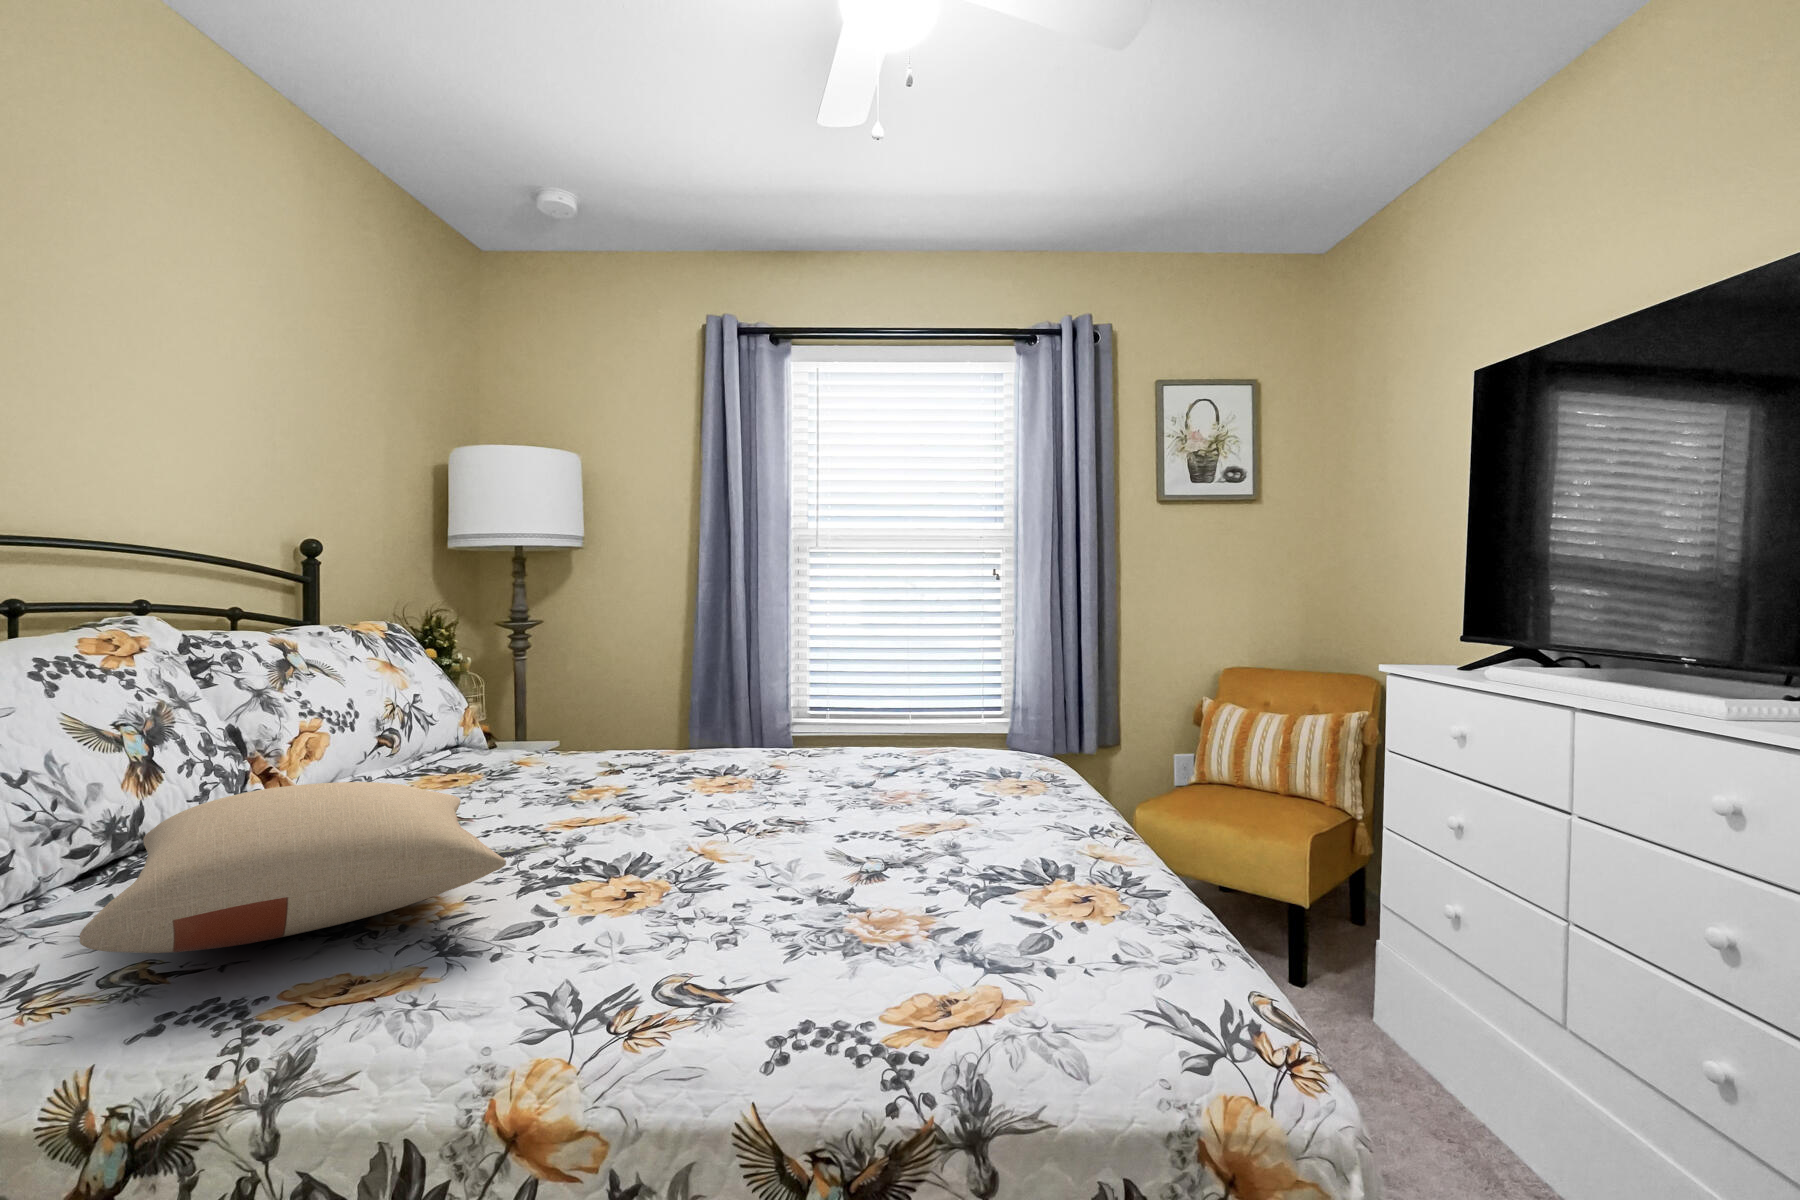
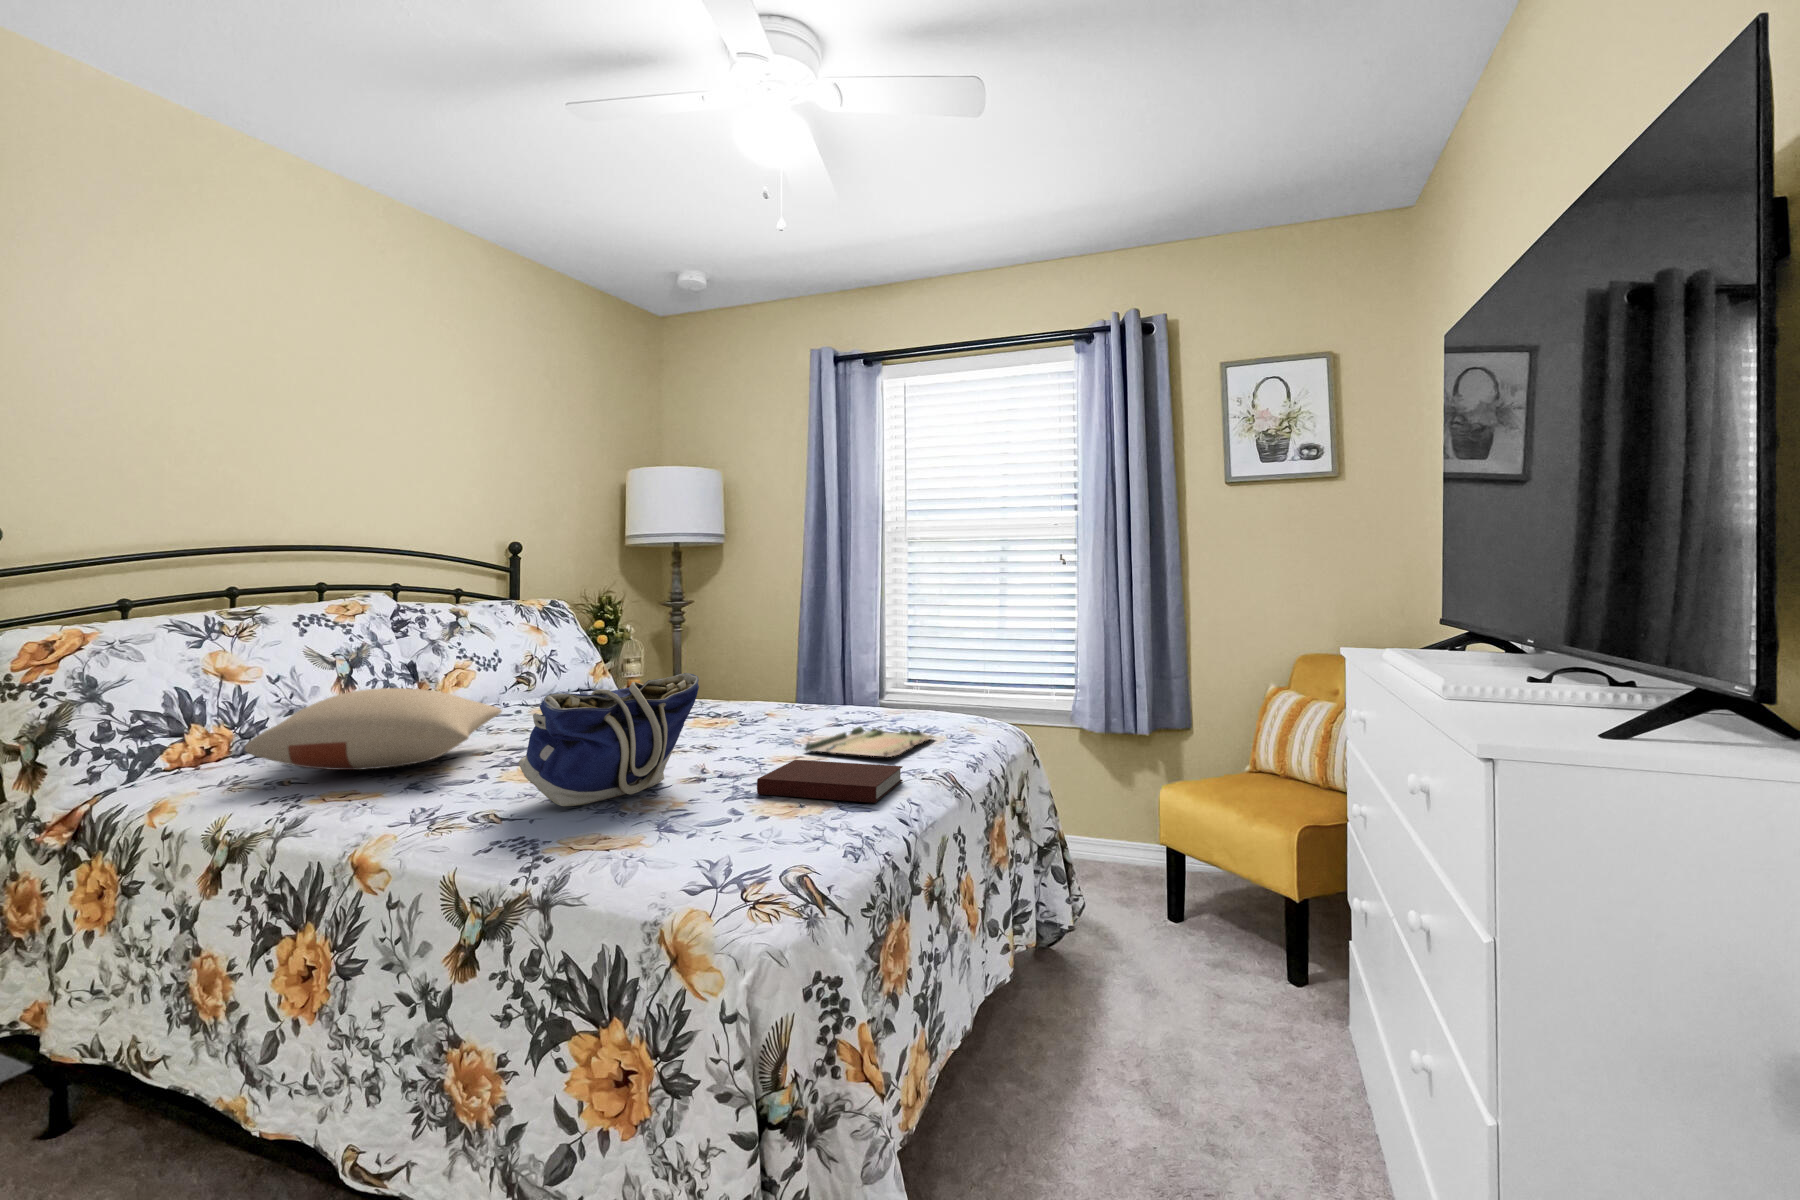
tote bag: none [664,738,868,968] -> present [519,673,699,806]
tray: none [909,771,1038,823] -> present [804,727,934,757]
notebook: none [955,838,1139,901] -> present [757,760,903,803]

